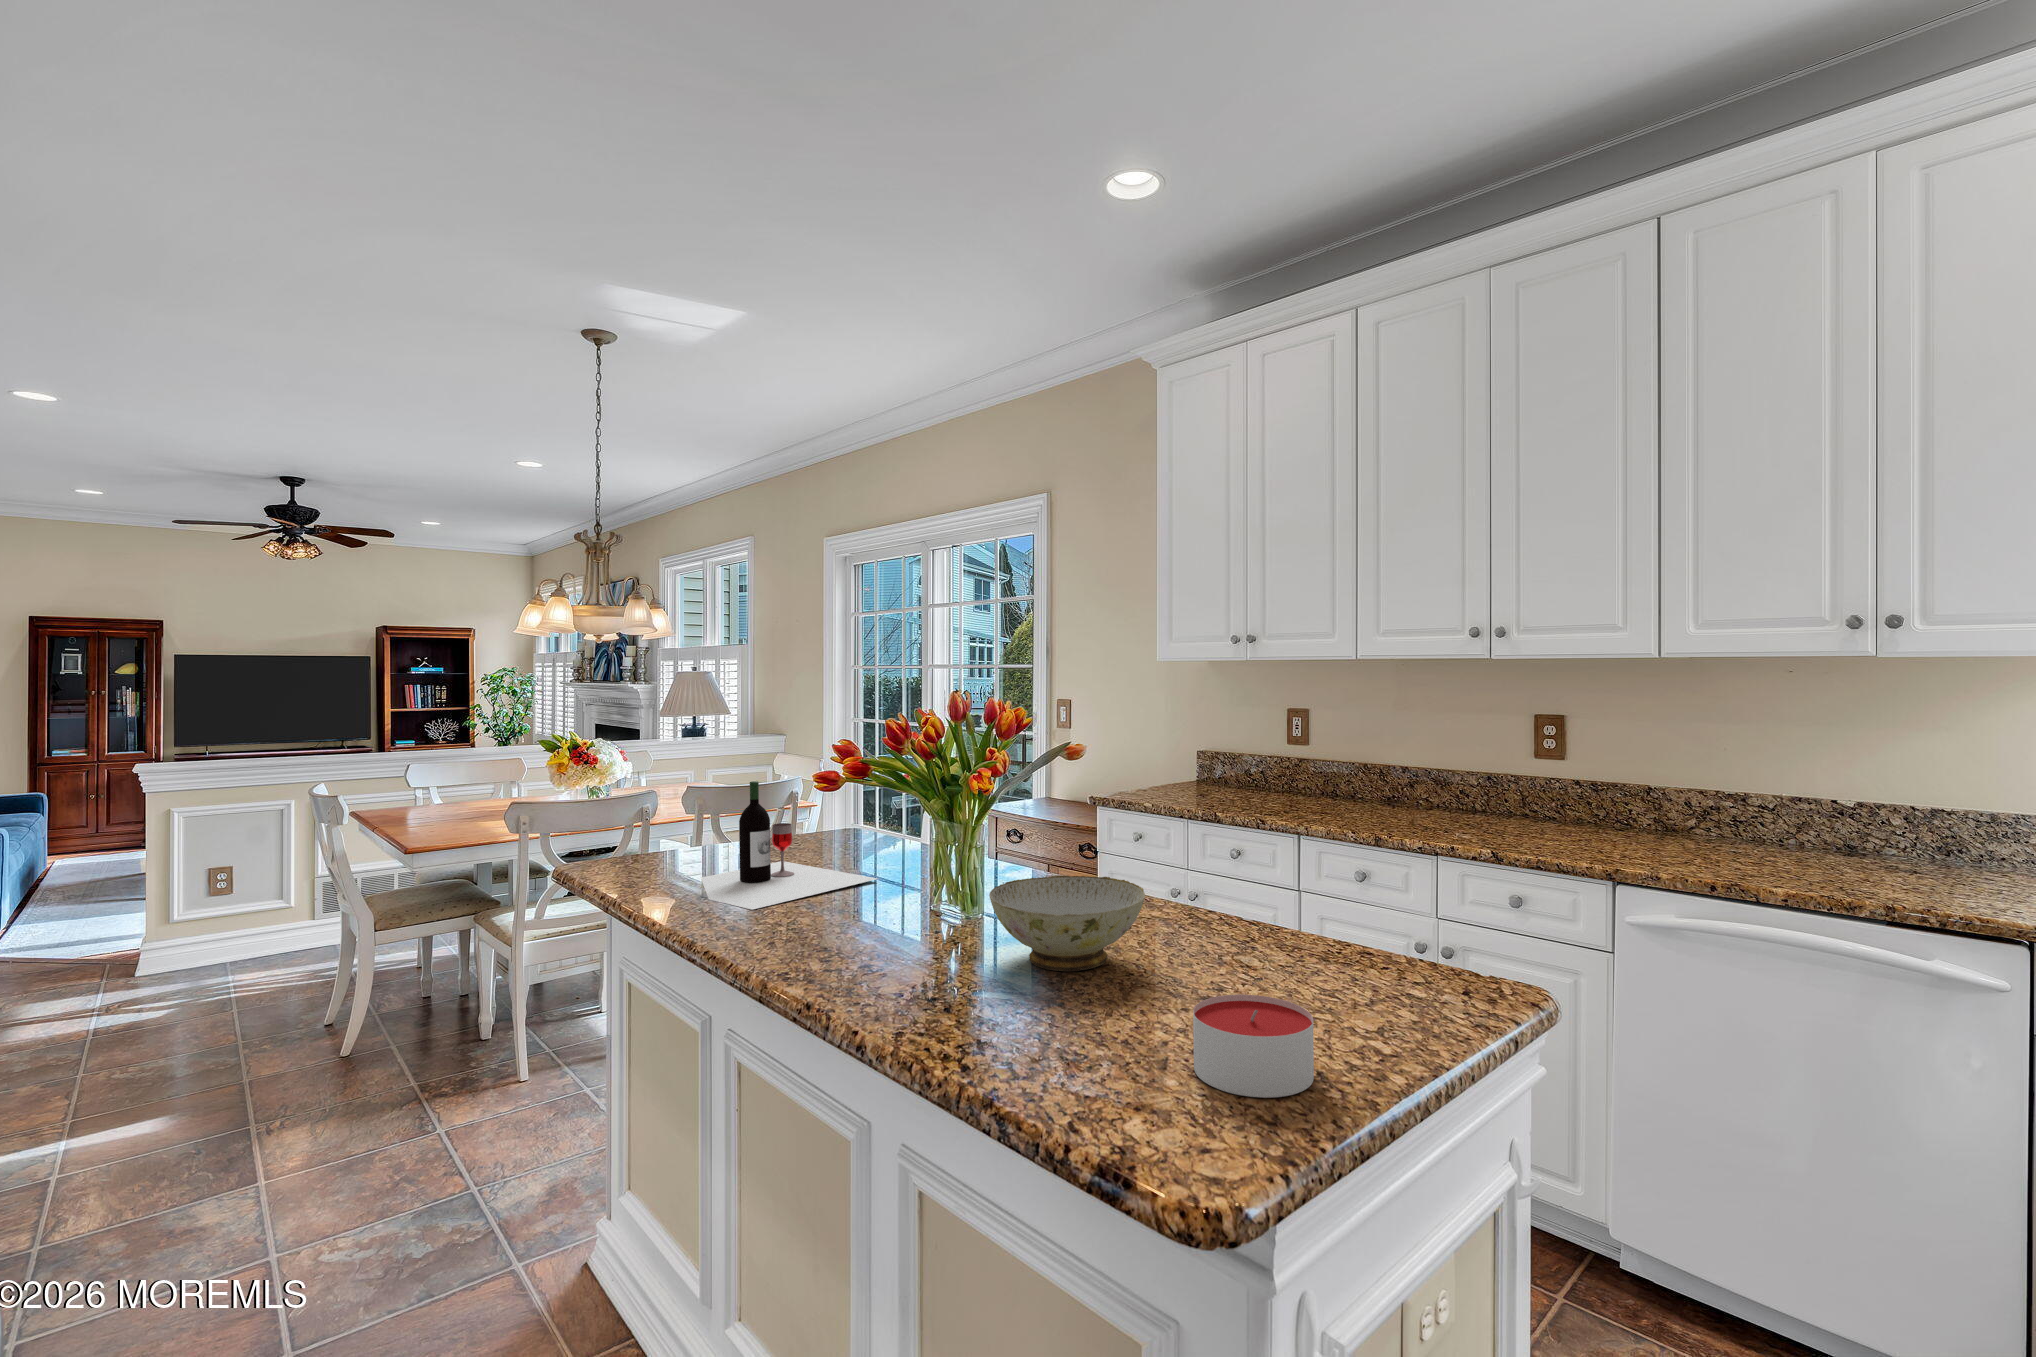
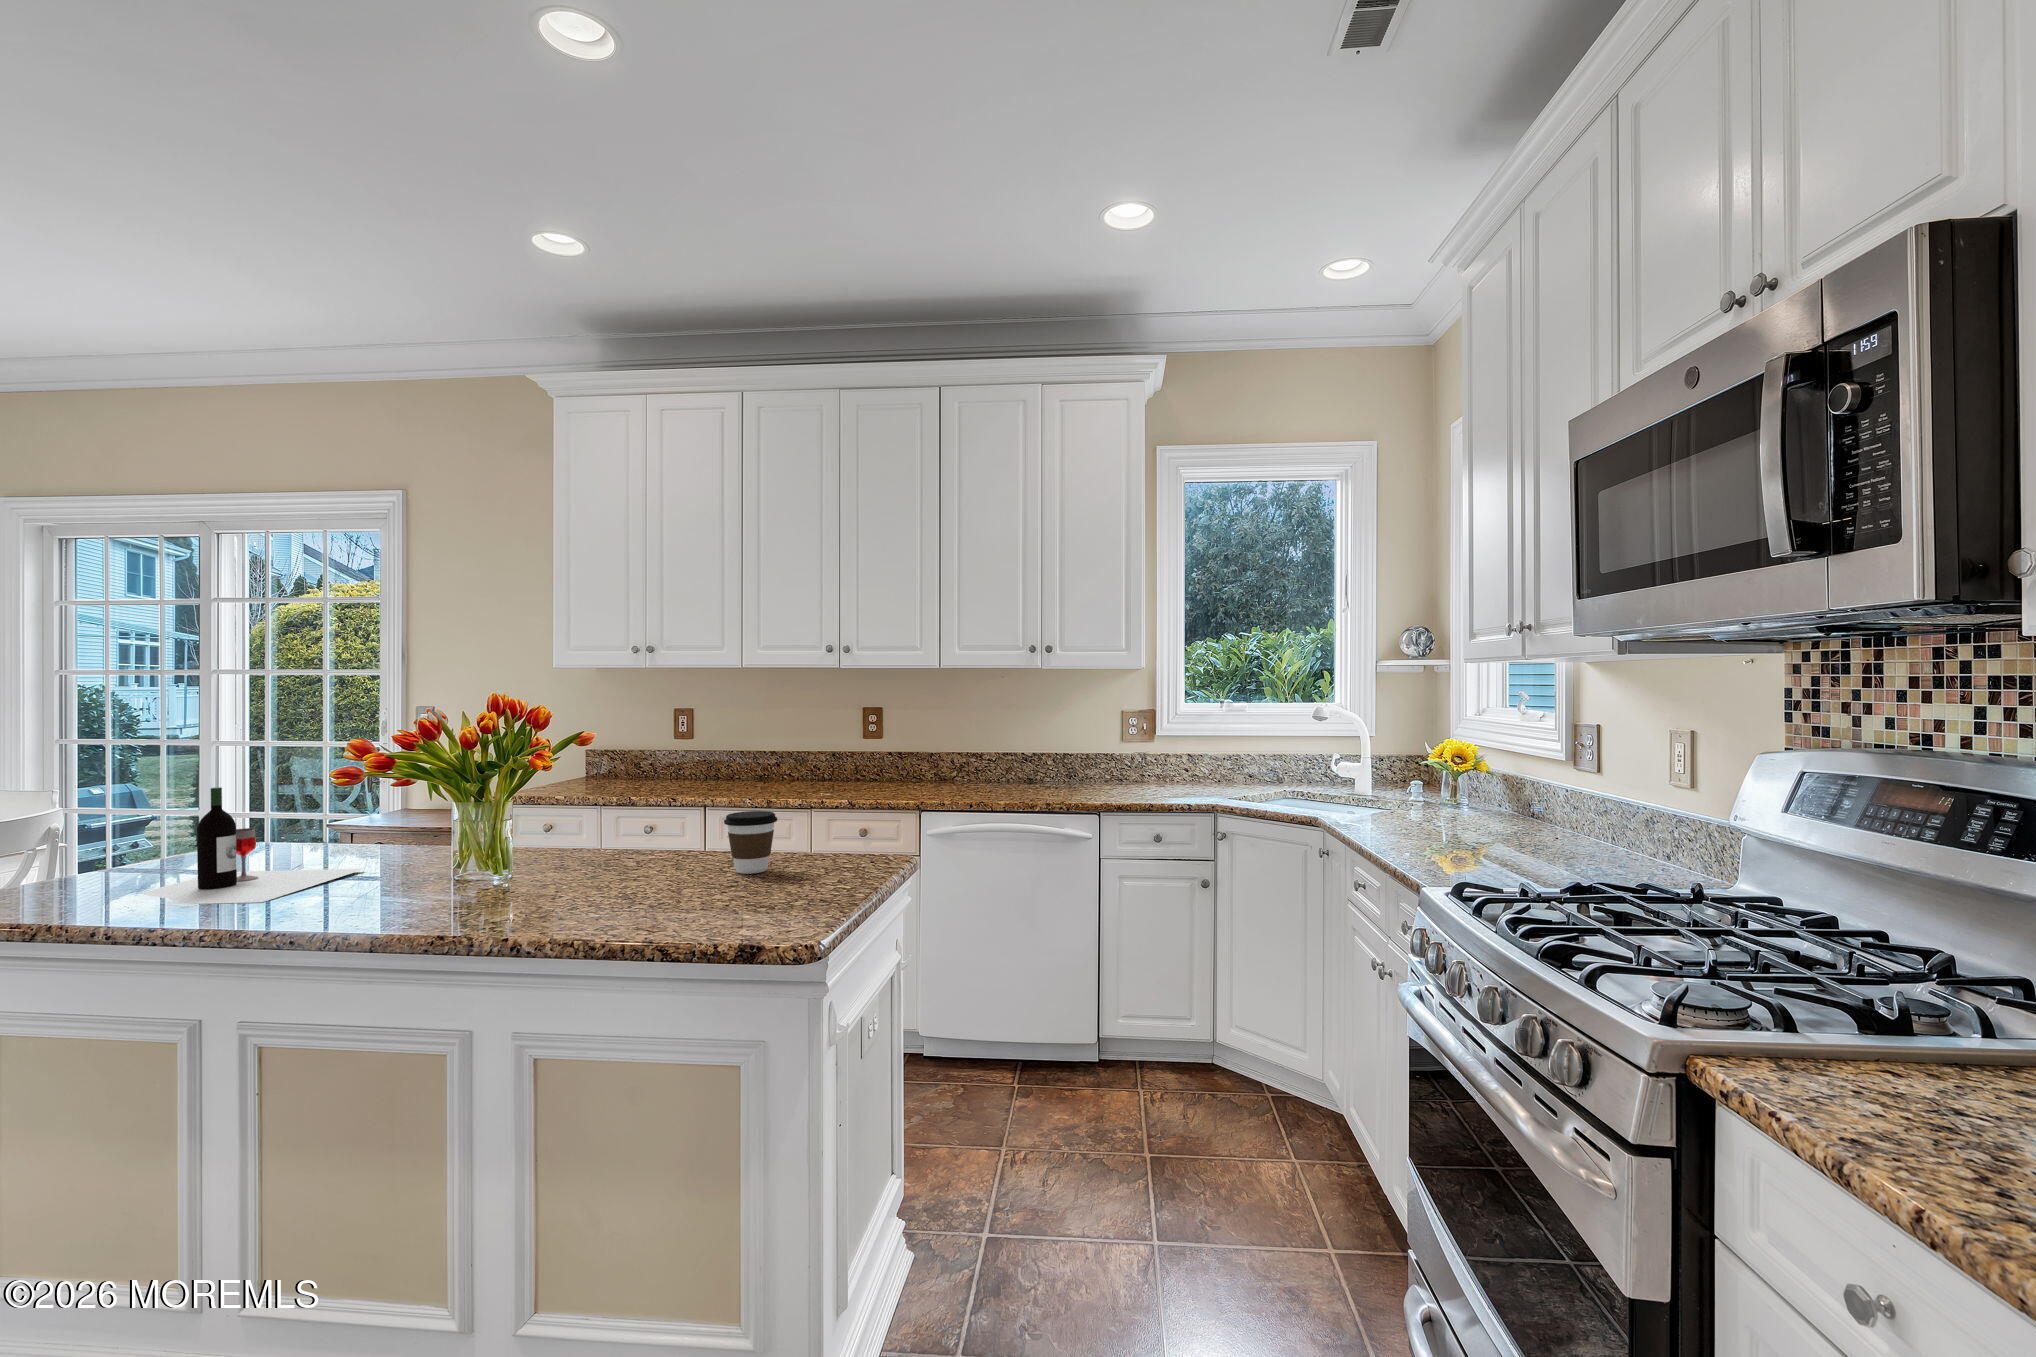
ceramic bowl: present [989,875,1145,971] -> none [551,825,675,891]
coffee cup: none [1220,877,1301,977] -> present [724,811,777,874]
candle: present [1193,995,1314,1098] -> none [753,864,822,913]

